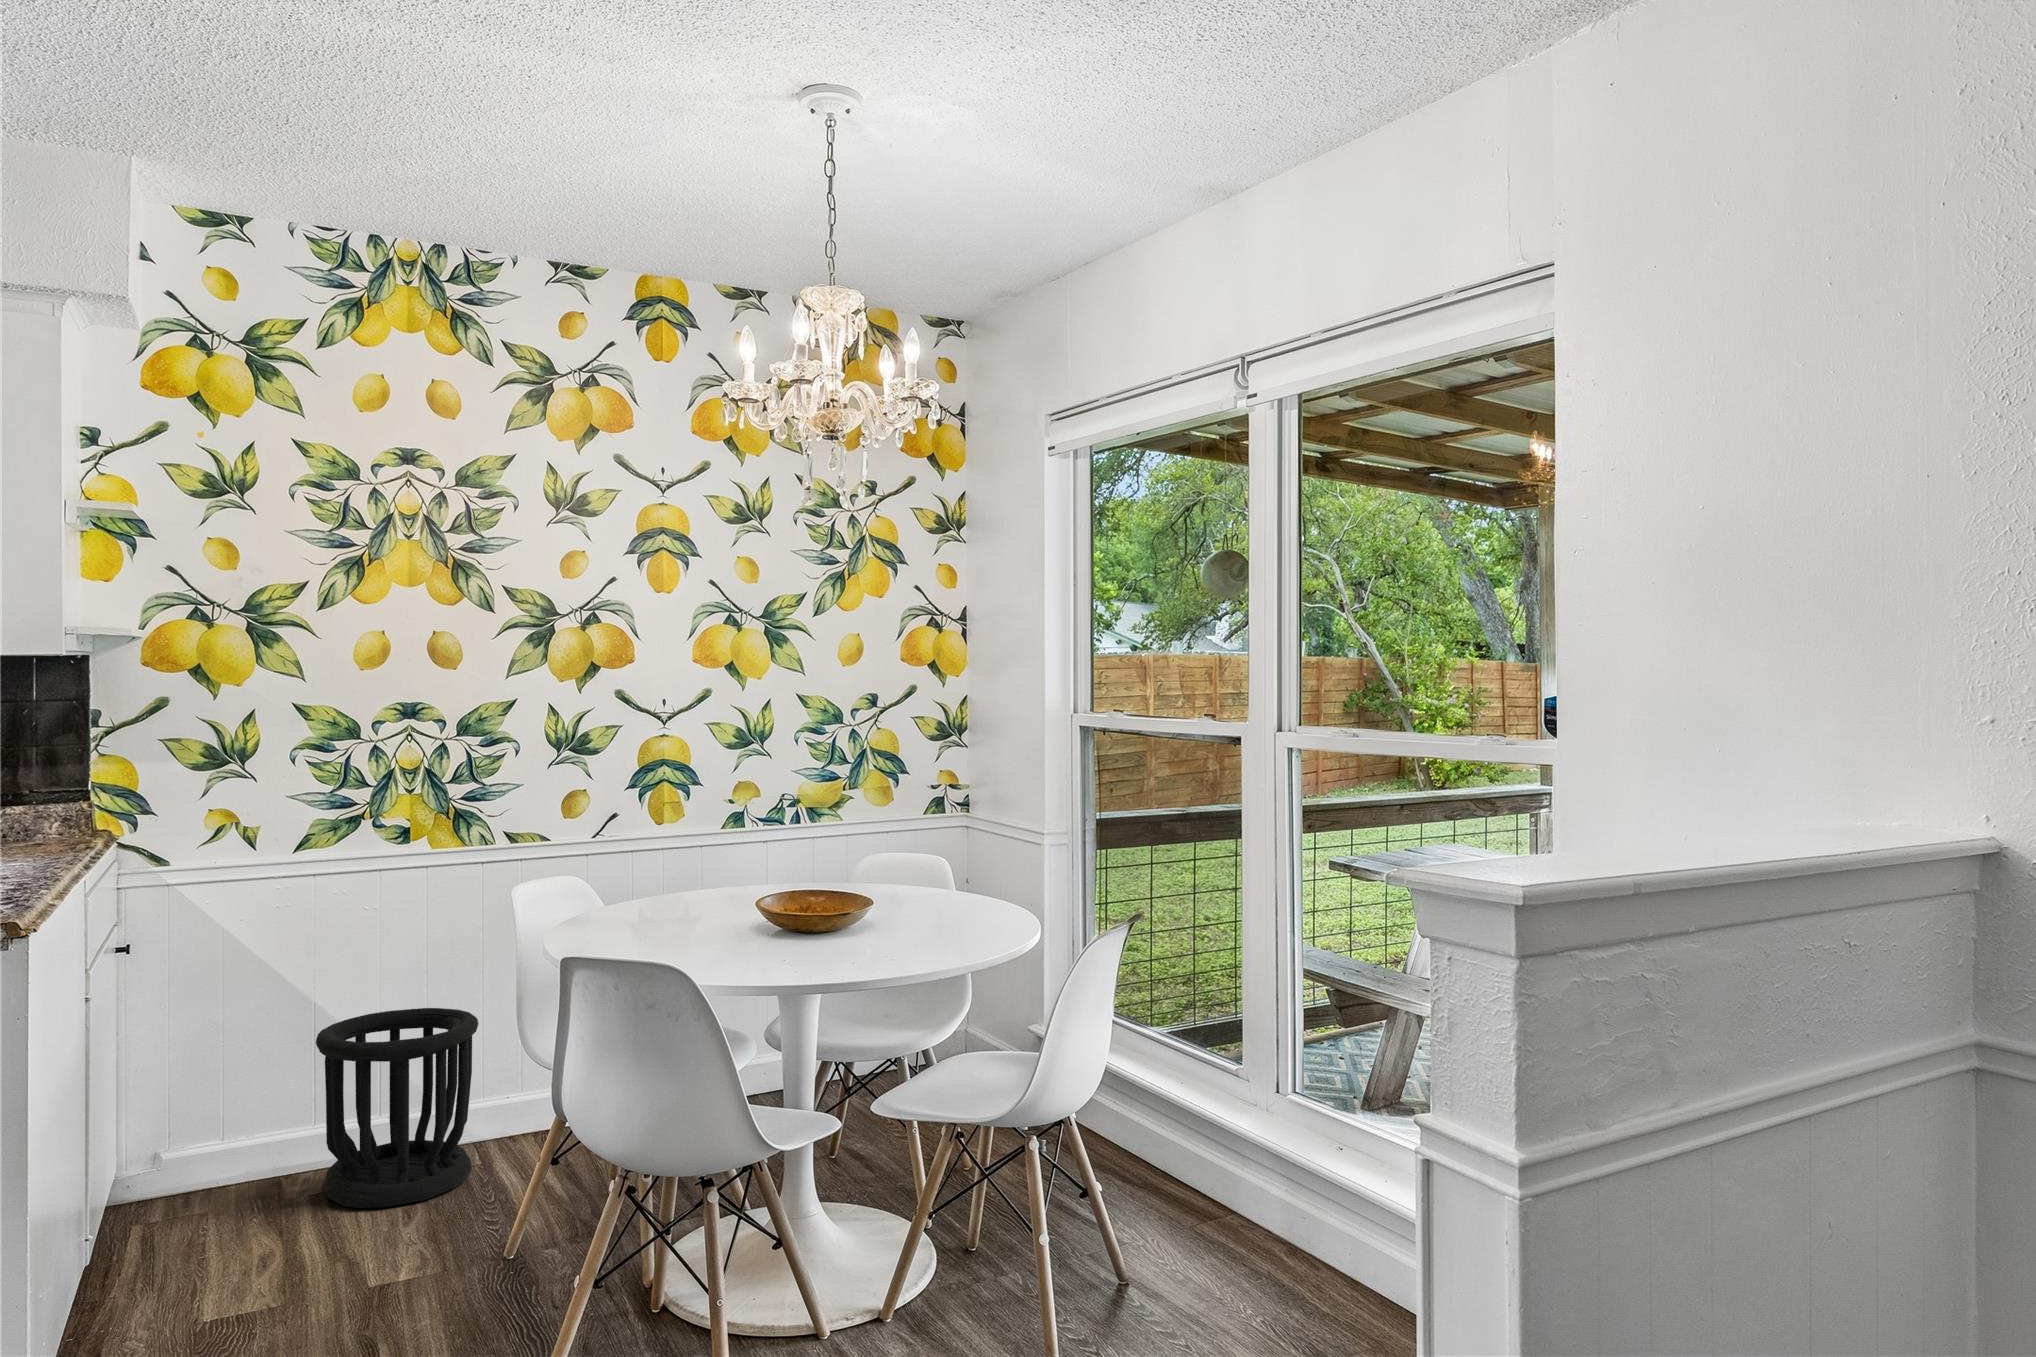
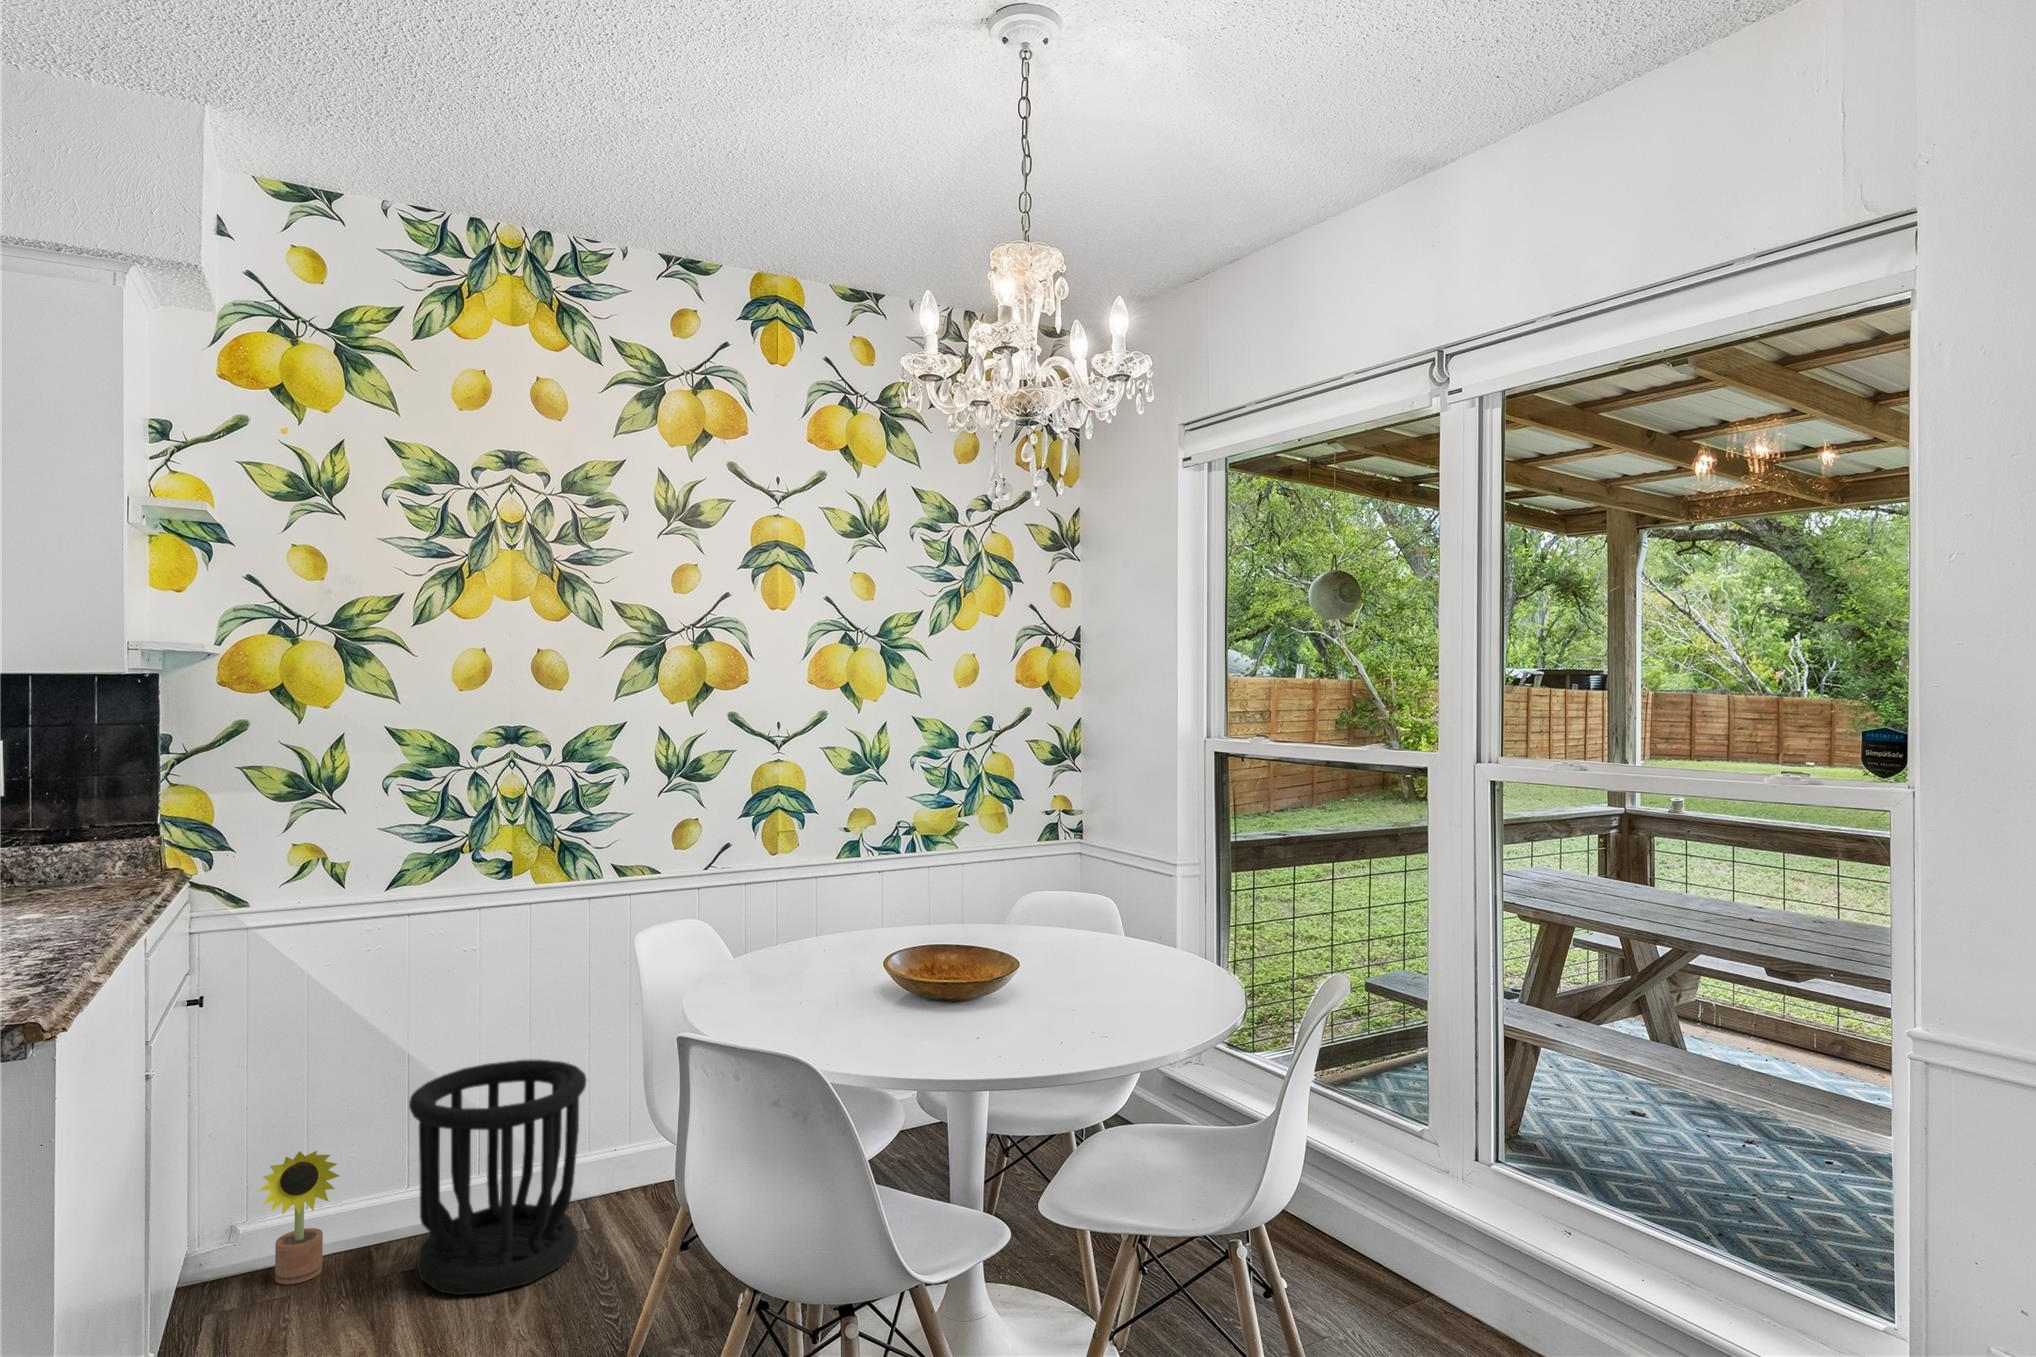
decorative plant: none [182,1081,255,1201] -> present [259,1151,339,1284]

